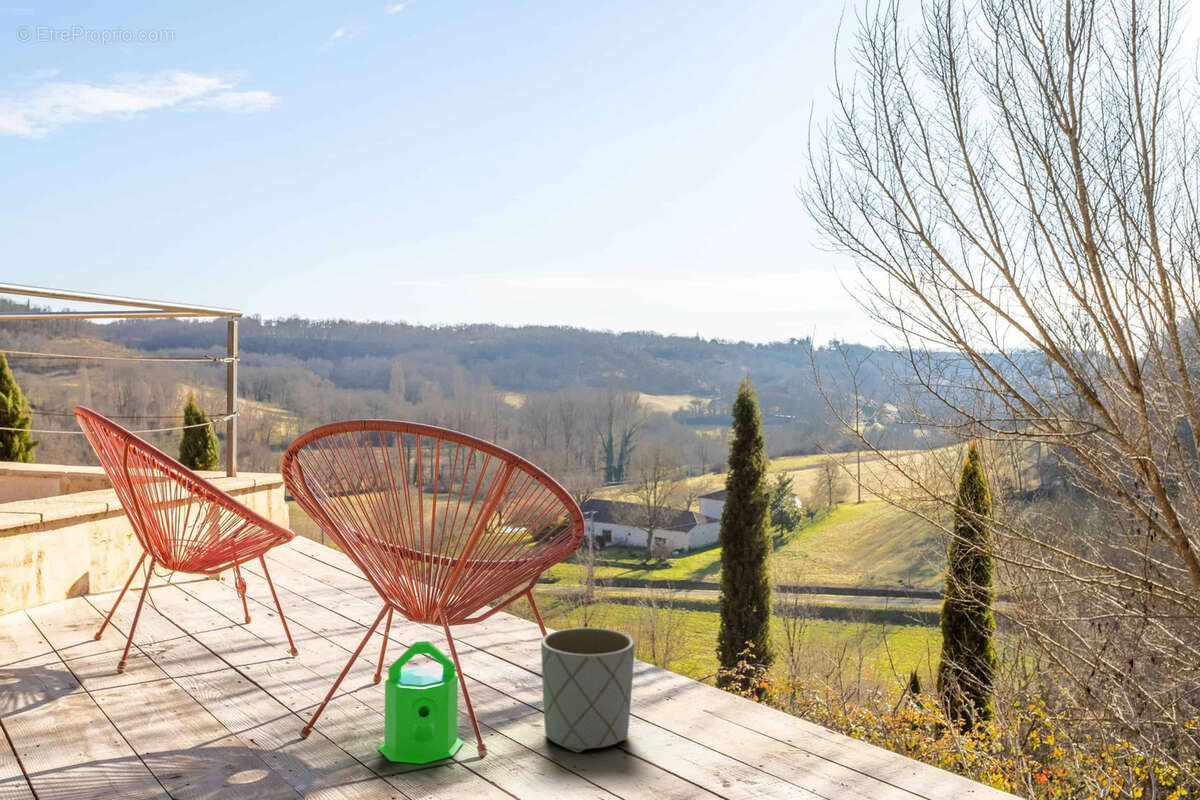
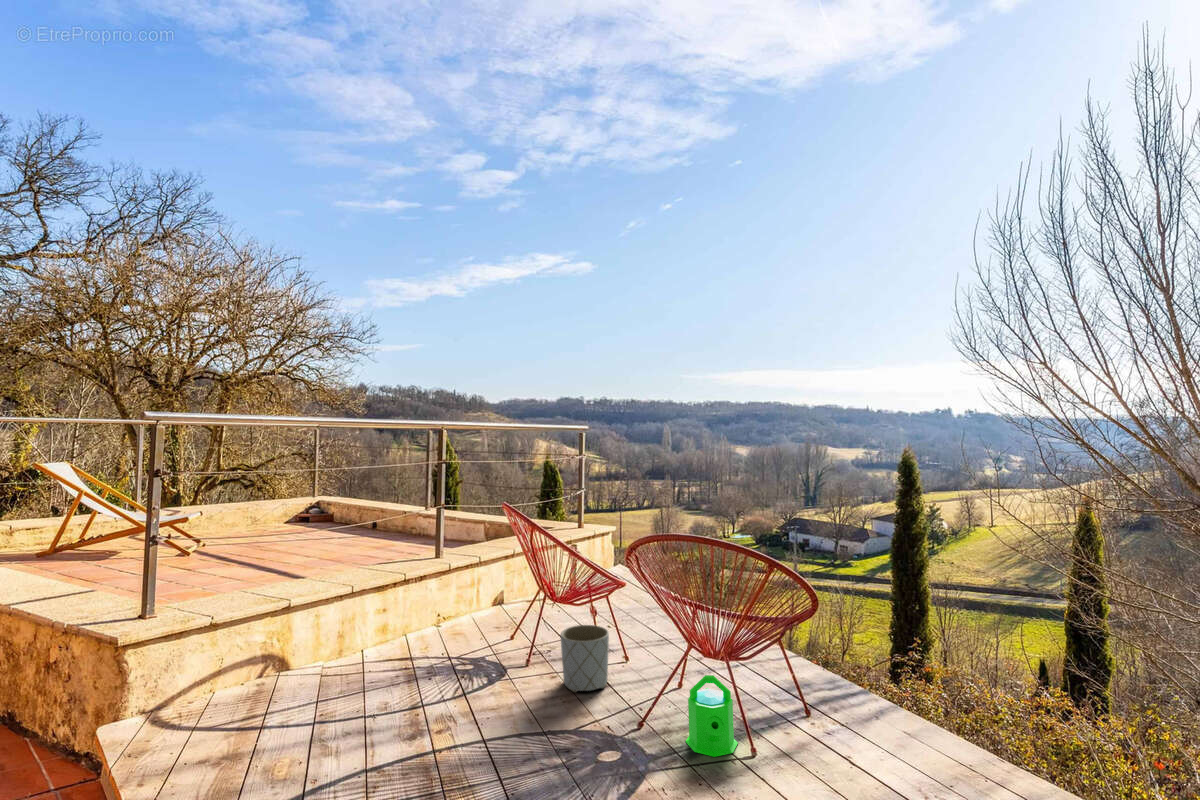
planter: present [541,628,635,753] -> present [560,625,609,692]

